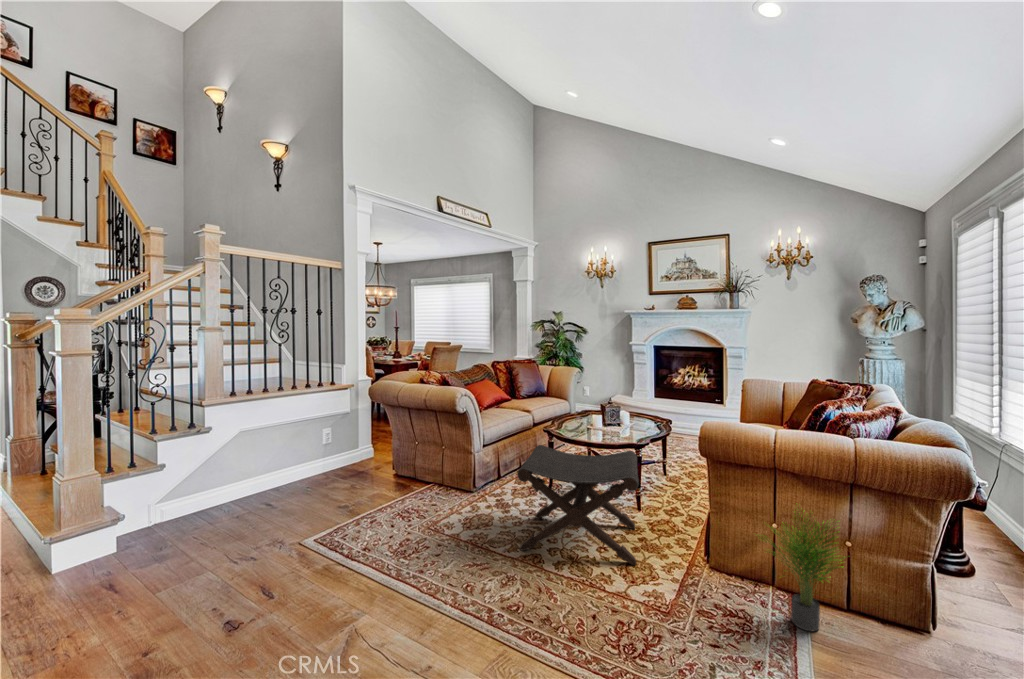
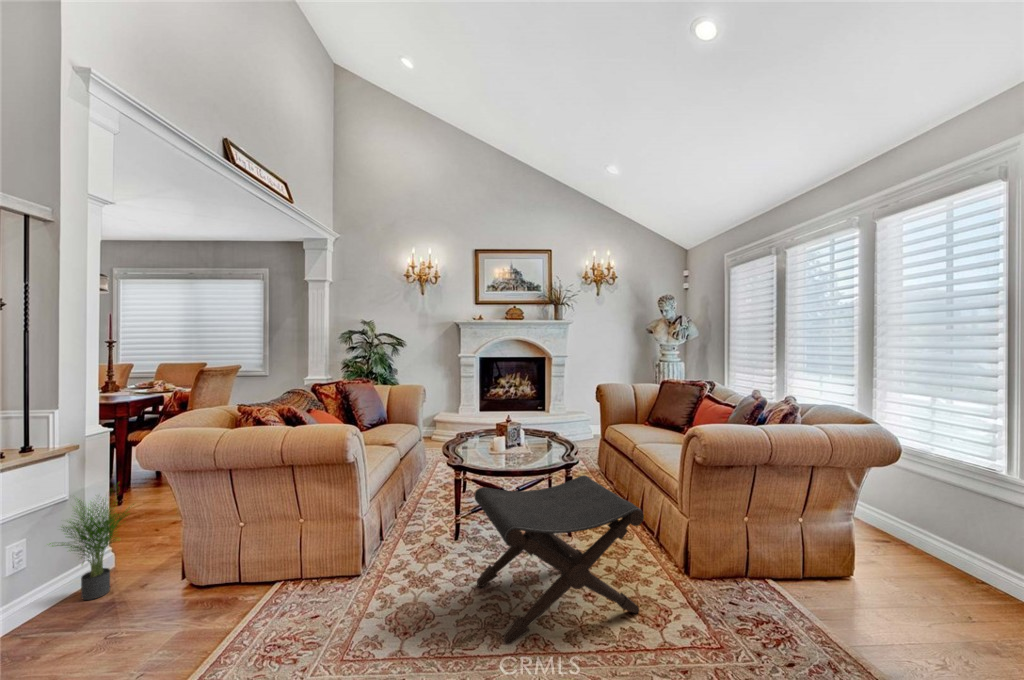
potted plant: present [769,509,845,632] -> present [50,485,130,600]

